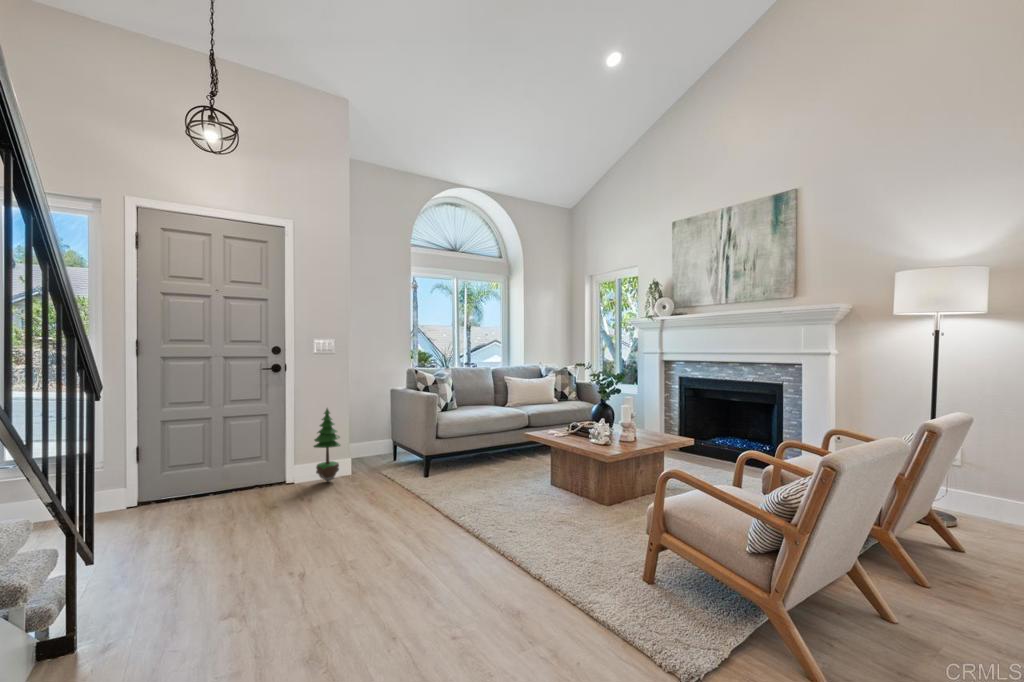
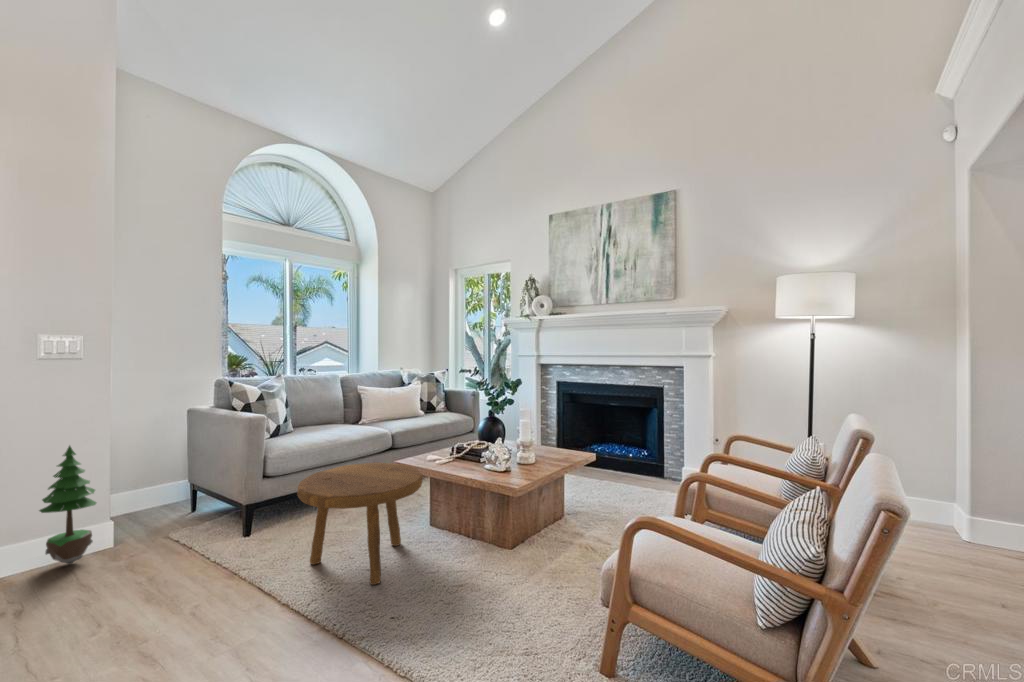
footstool: none [455,432,541,514] -> present [297,462,423,585]

